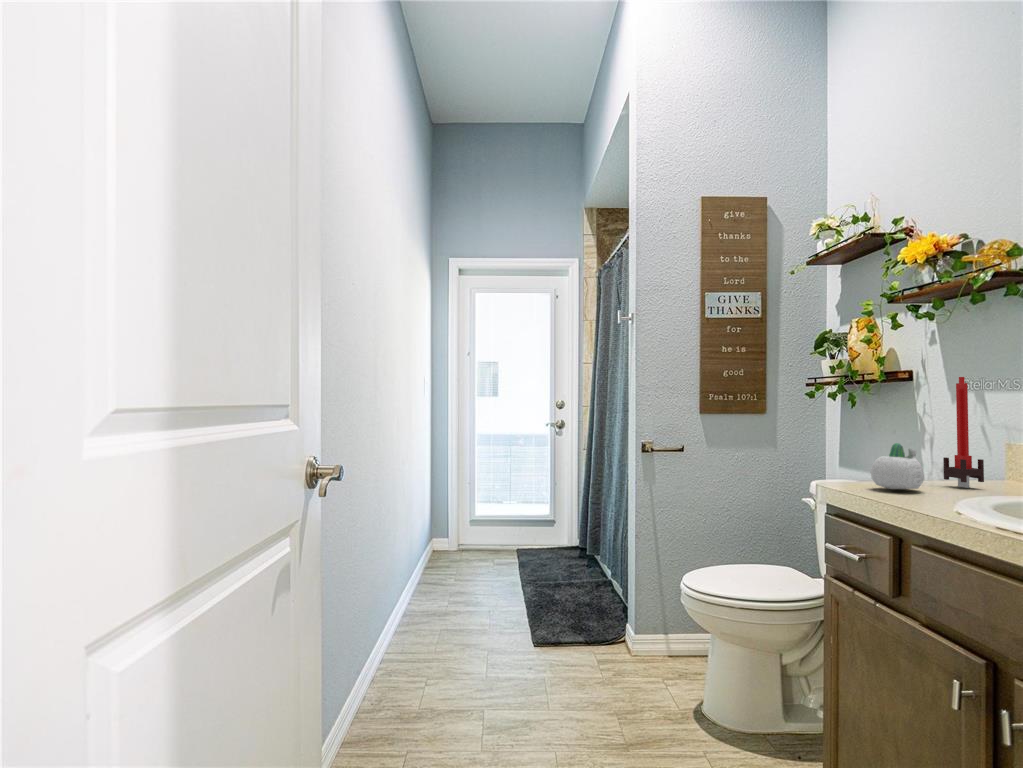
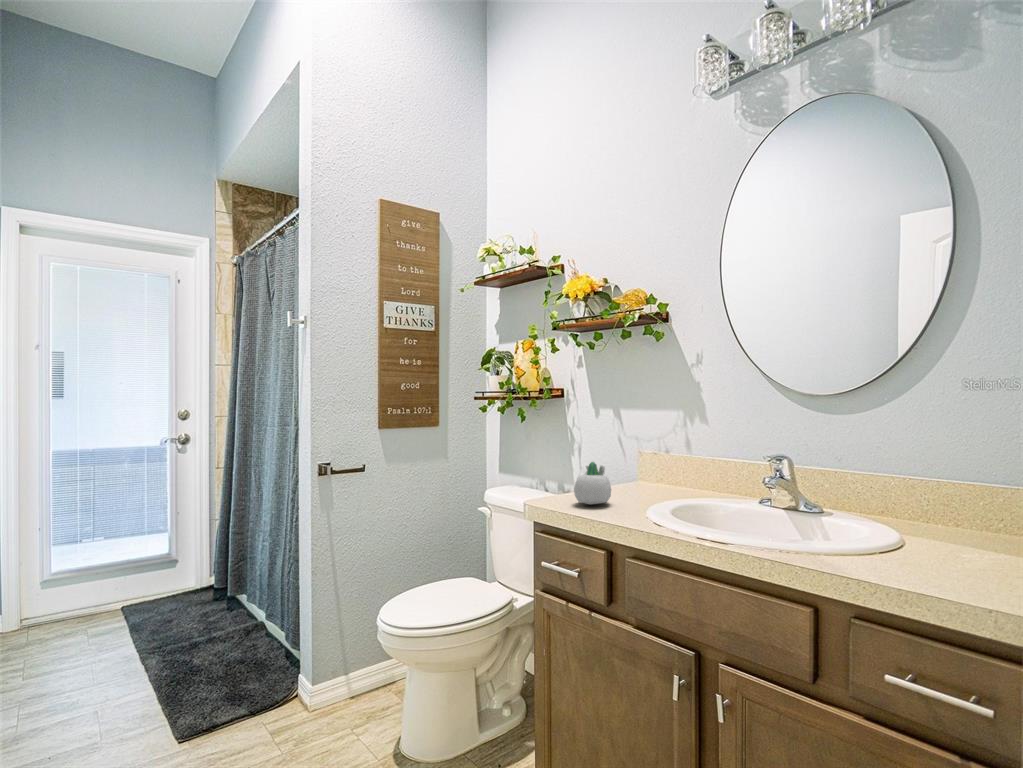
candle: present [943,377,984,488] -> none [610,399,636,492]

